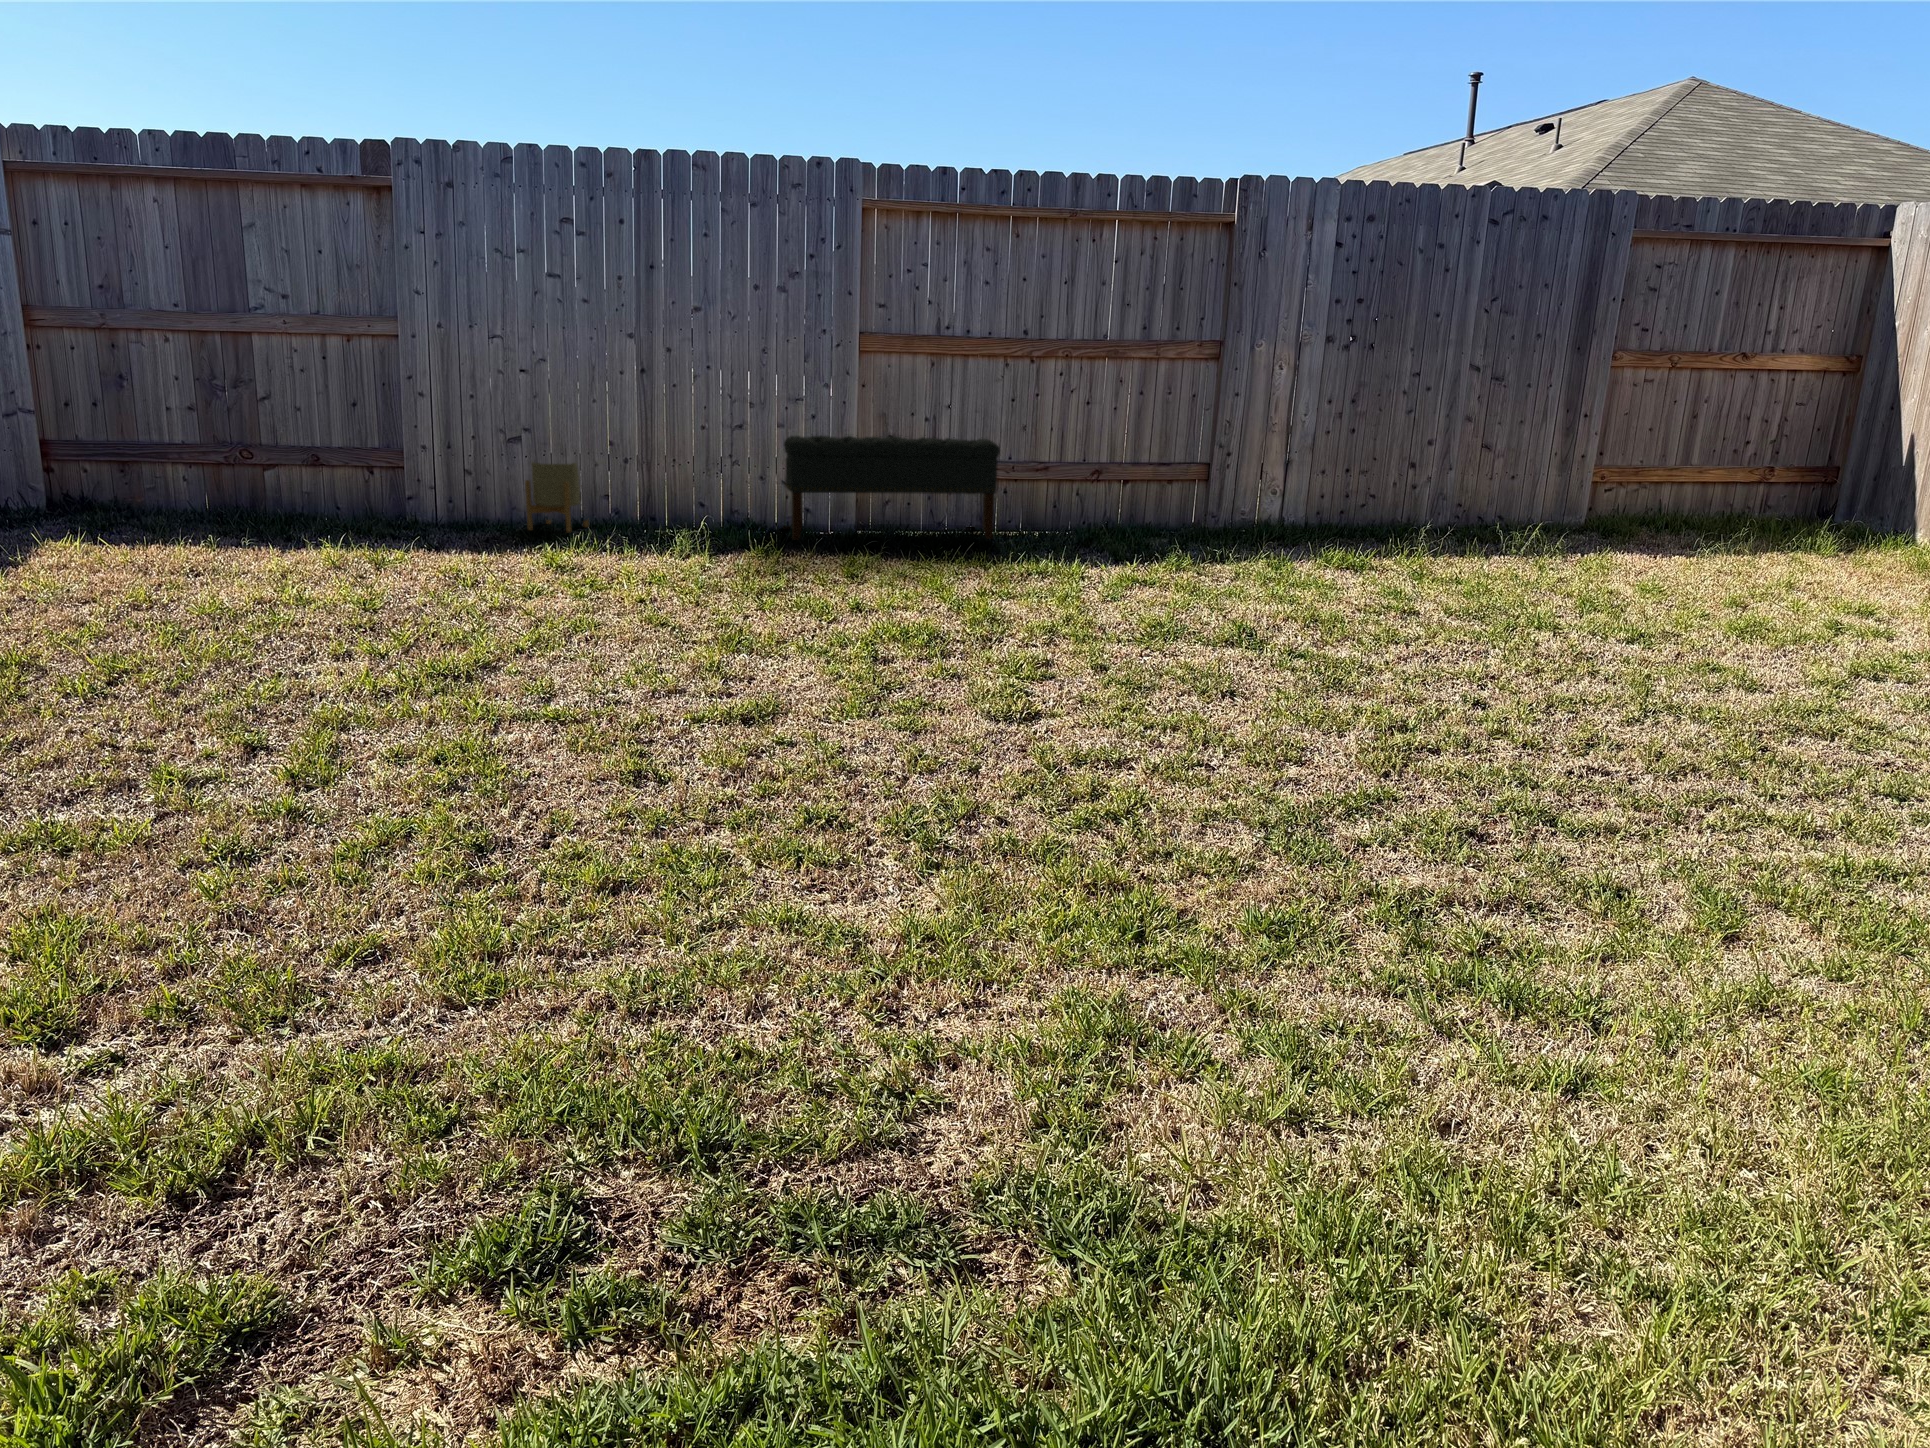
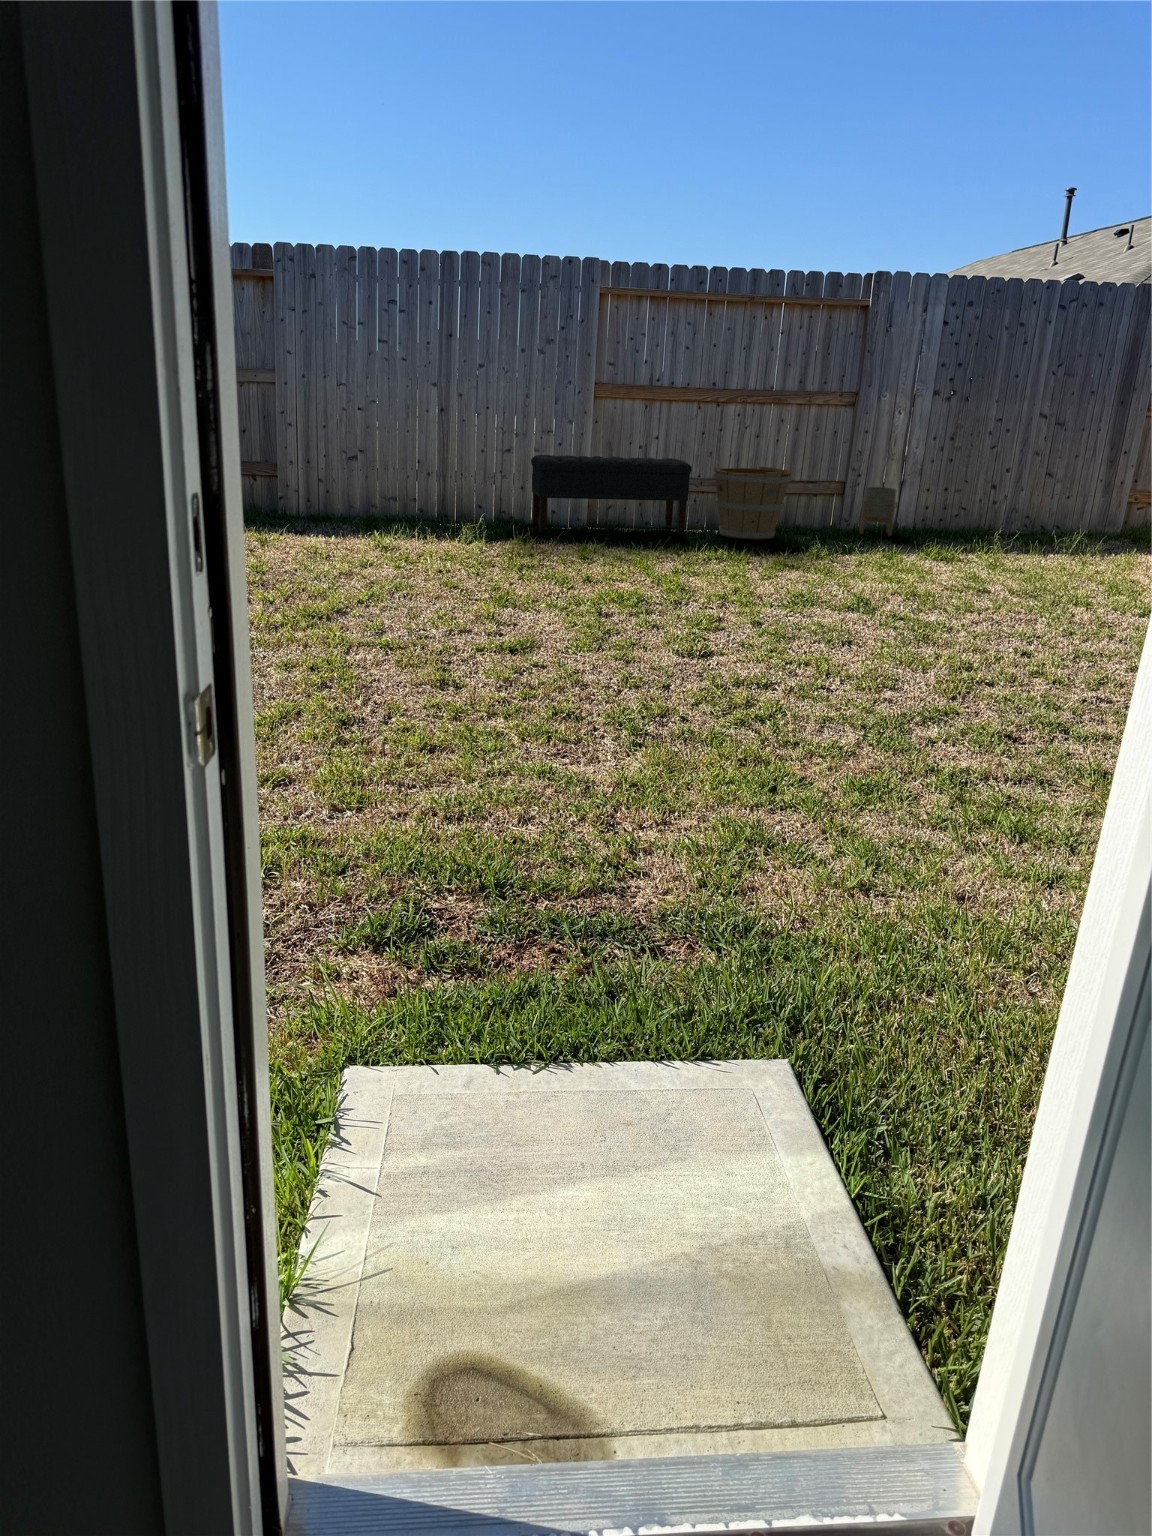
wooden bucket: none [1030,446,1136,544] -> present [713,467,791,539]
planter: present [525,461,589,532] -> present [859,487,896,536]

